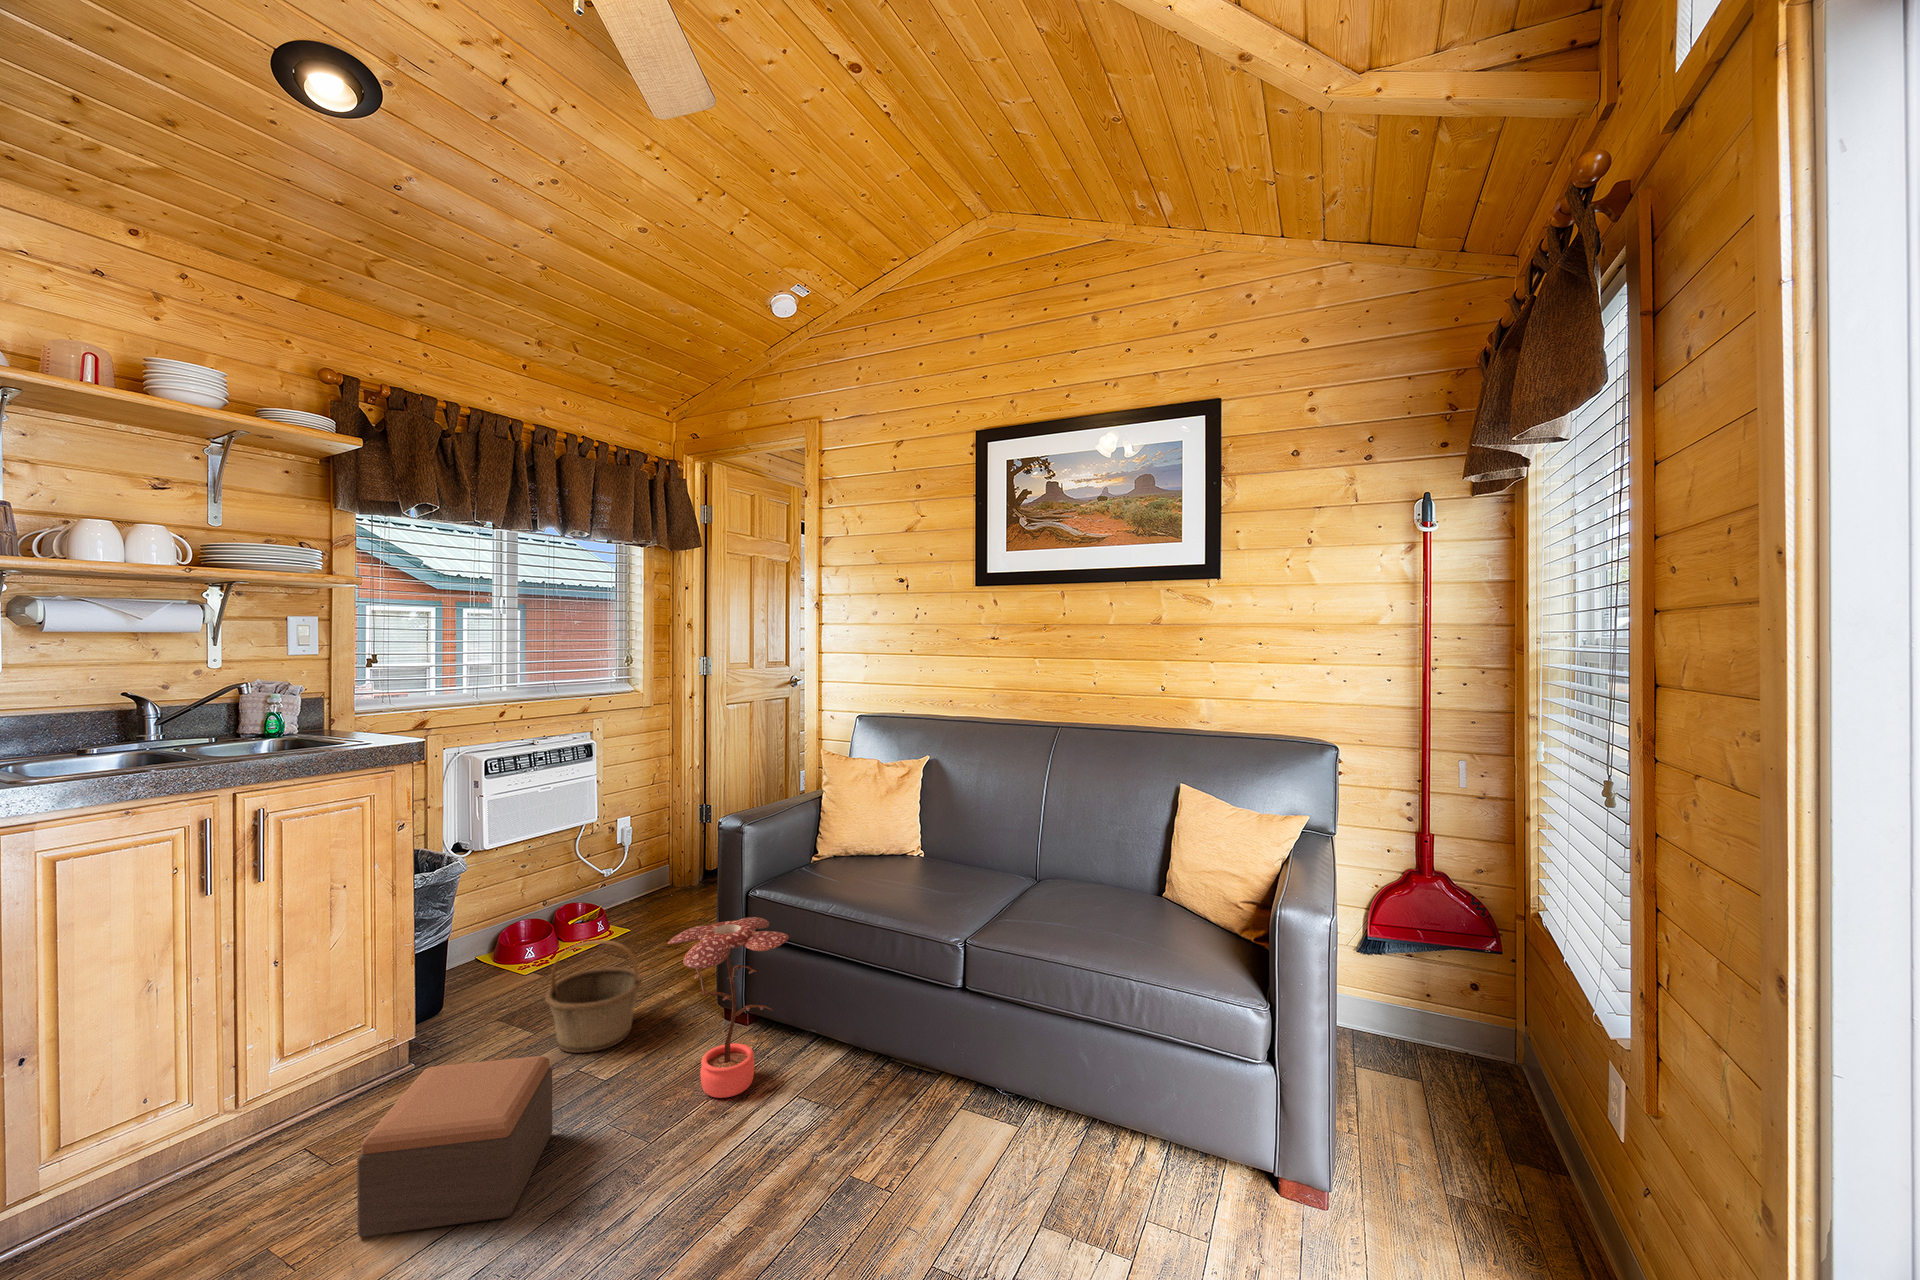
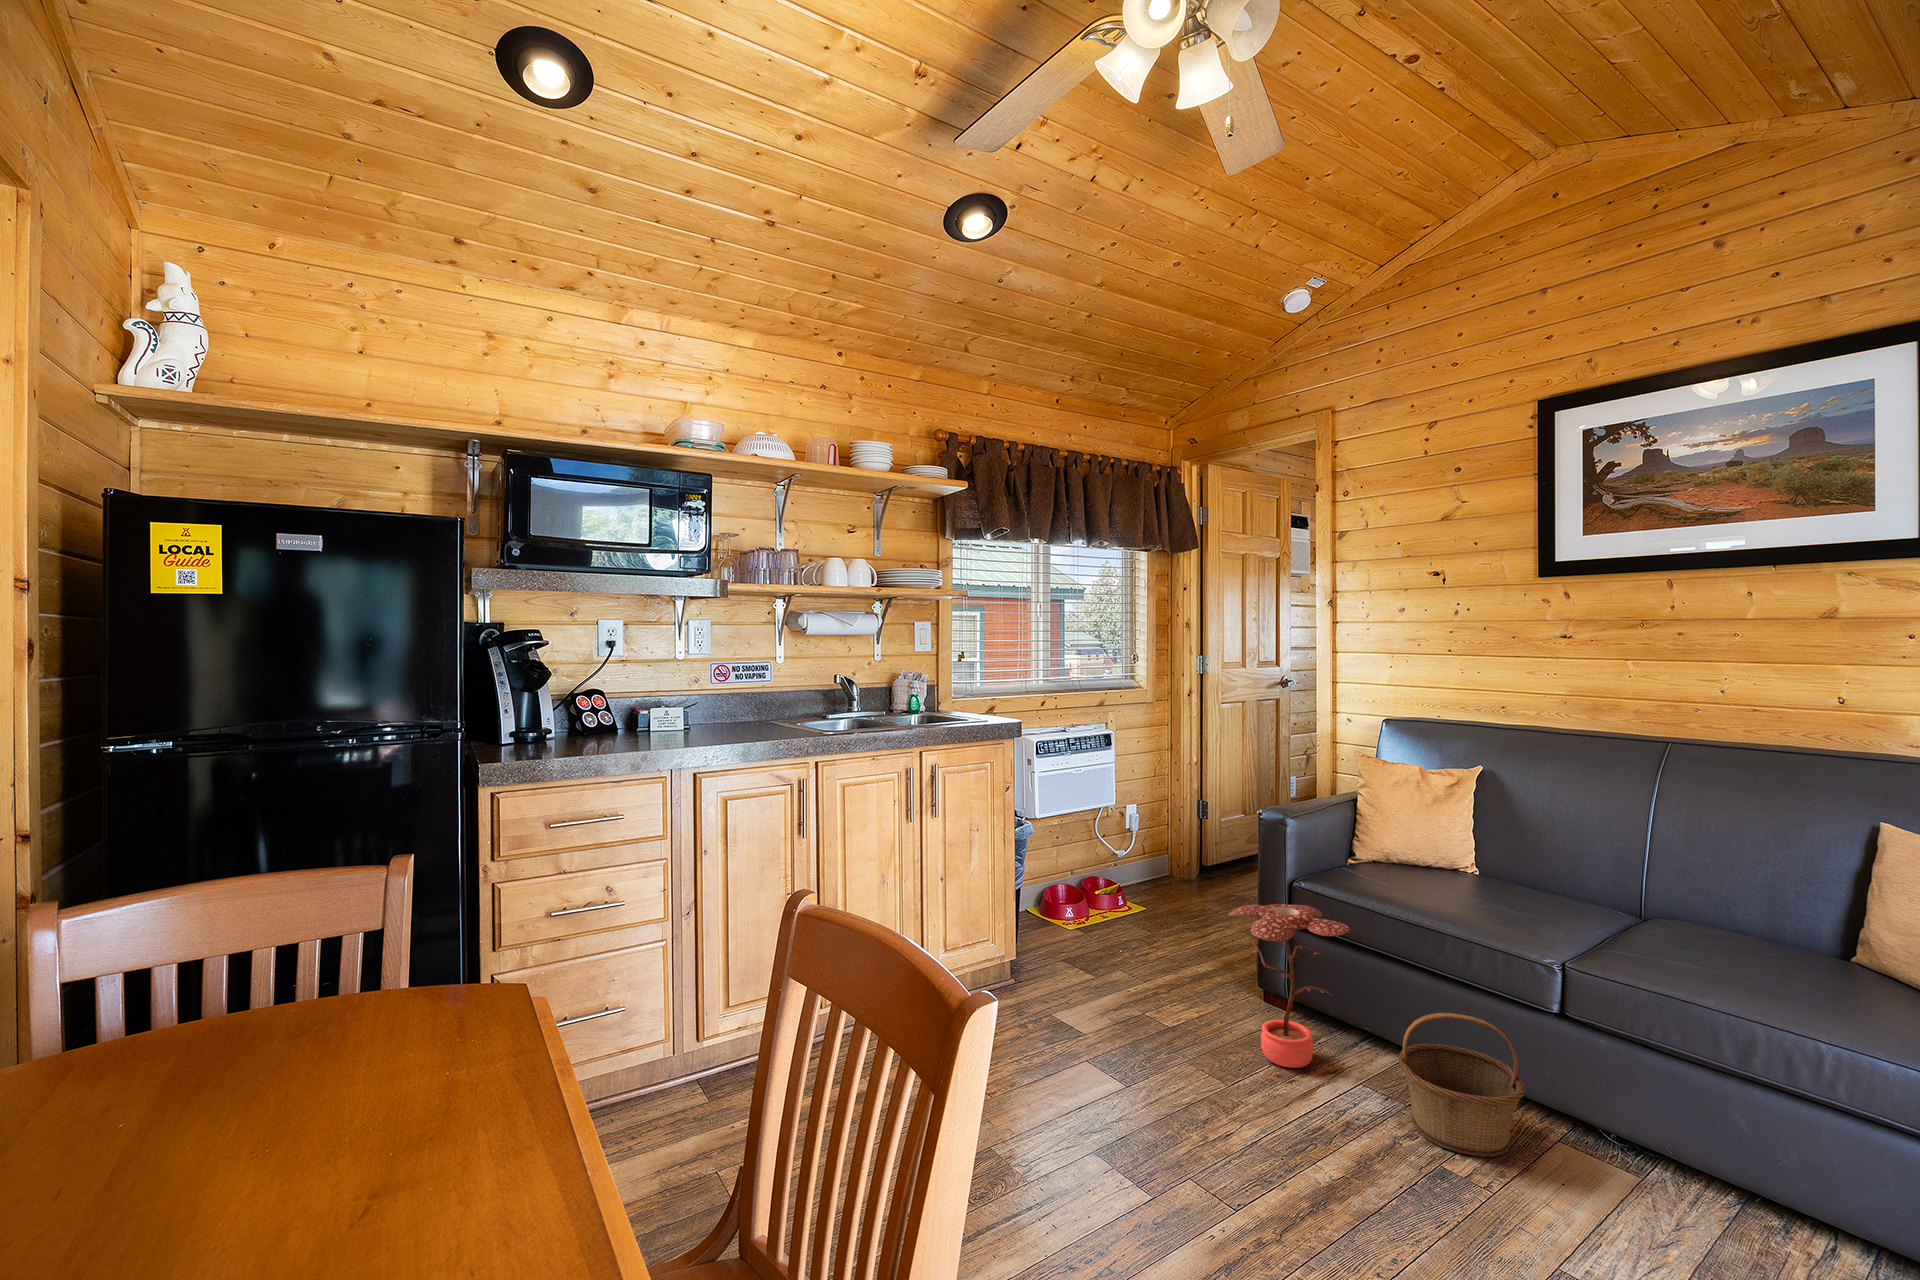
basket: present [545,940,642,1053] -> present [1399,1013,1525,1157]
footstool: present [357,1056,552,1237] -> none [1023,980,1141,1111]

